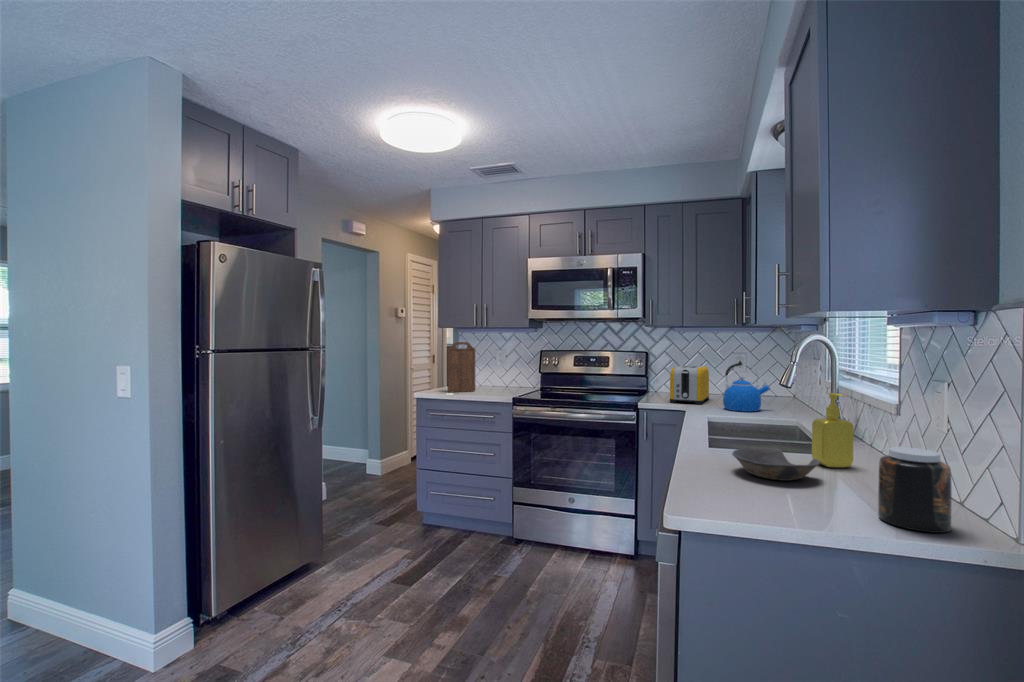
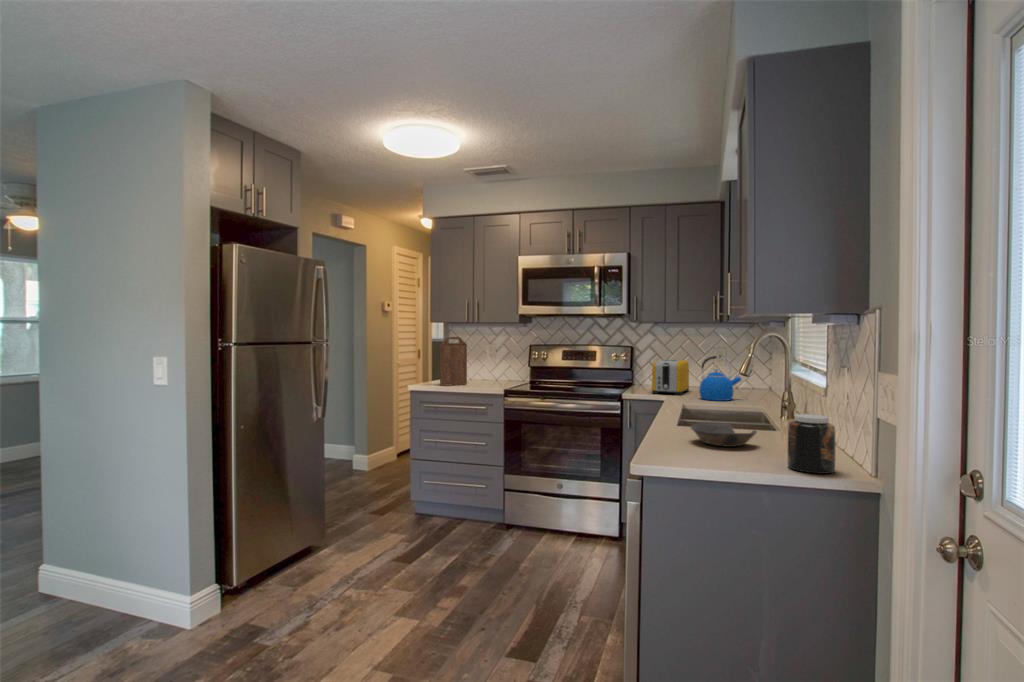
soap dispenser: present [812,393,854,468] -> none [757,378,789,439]

